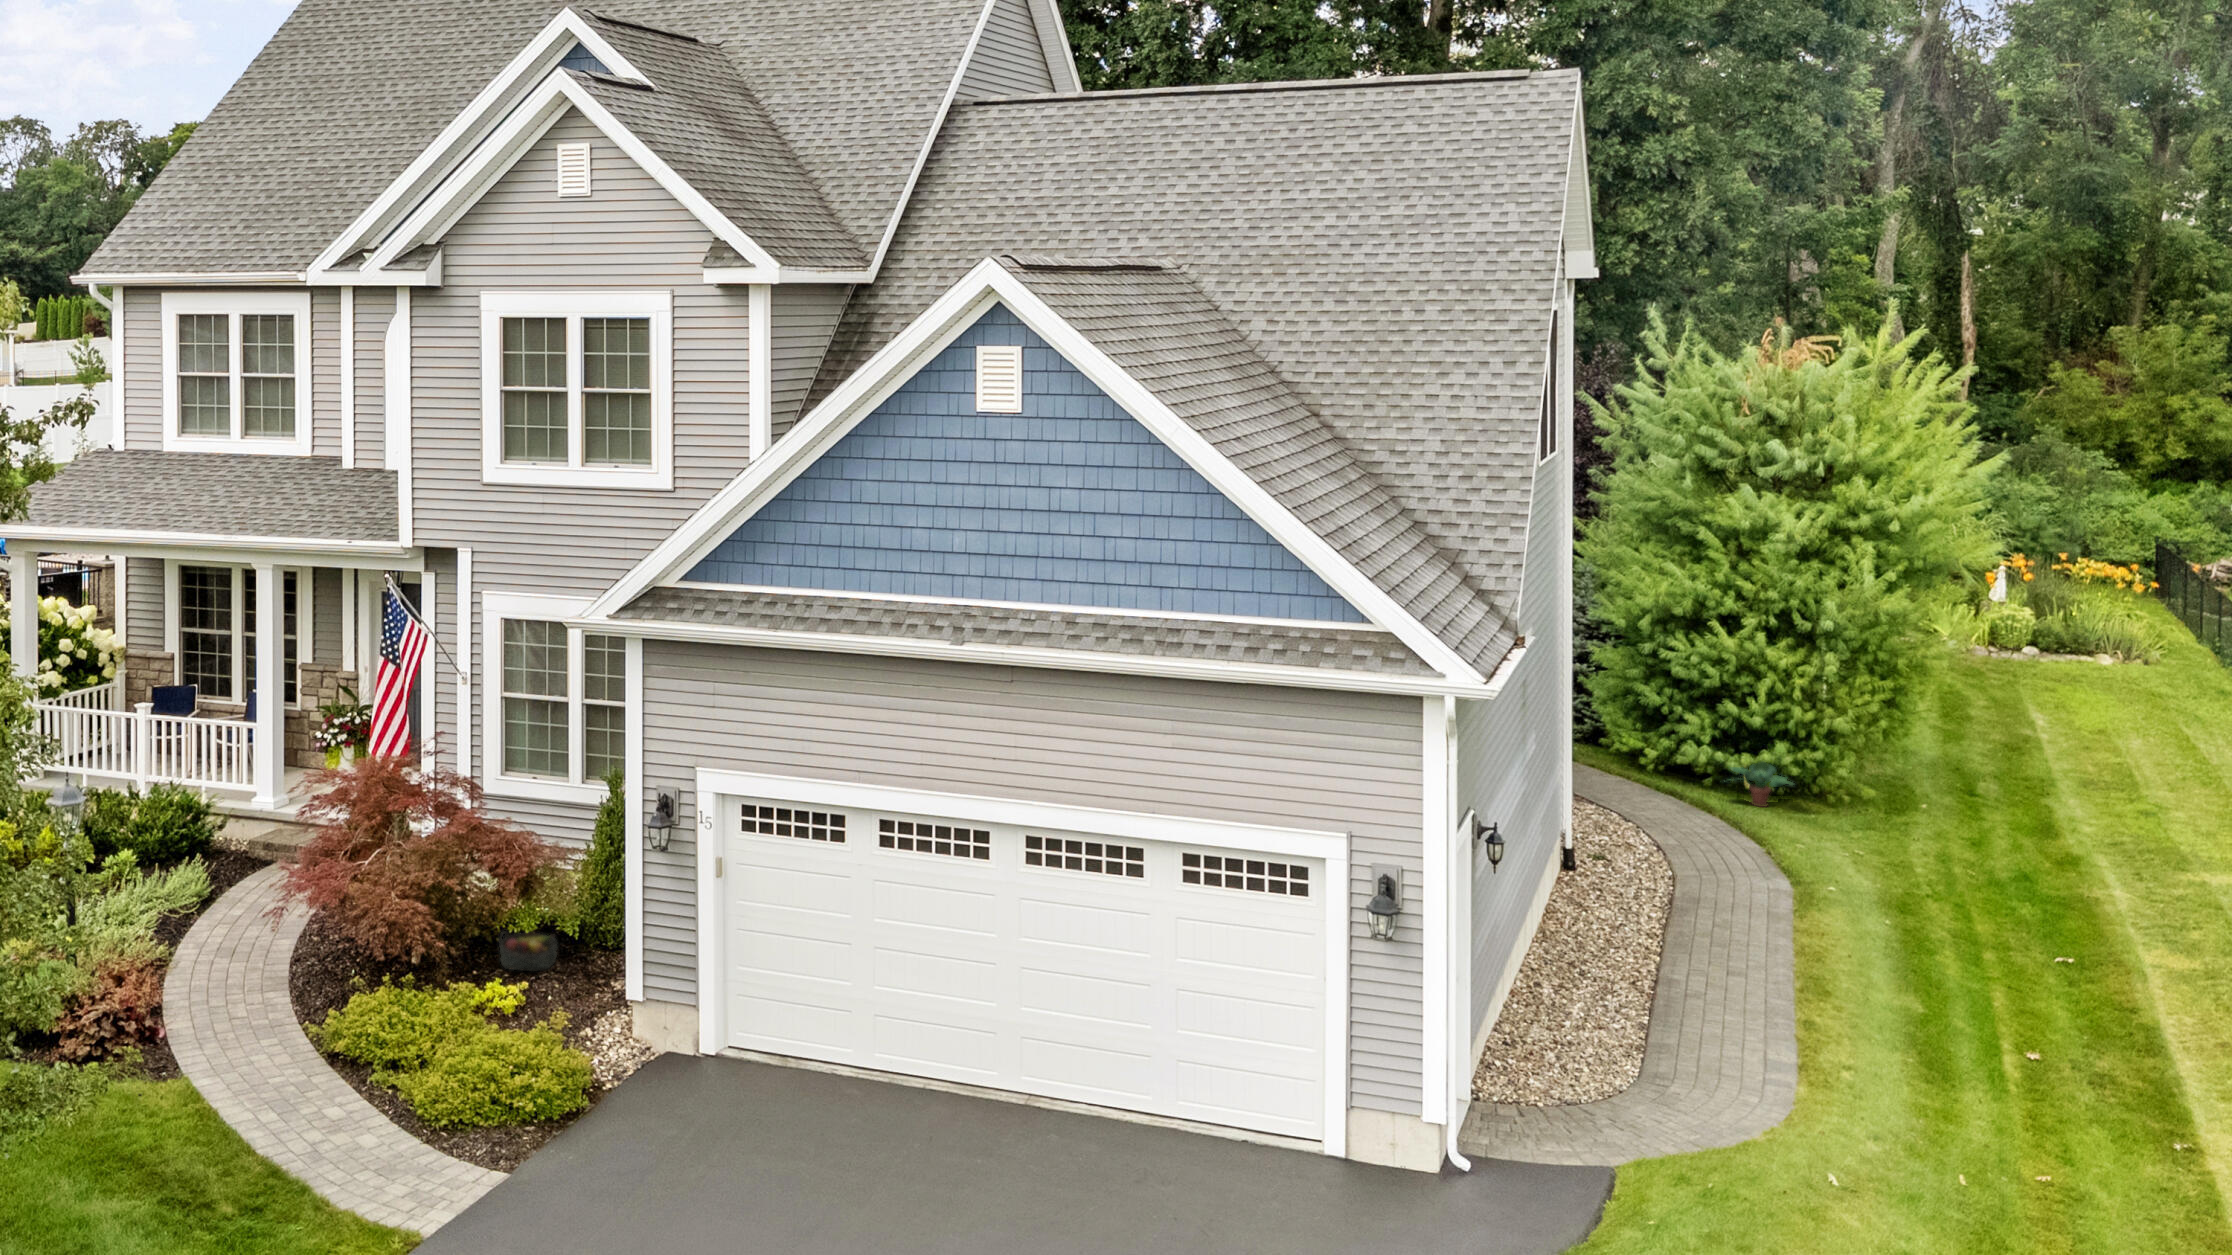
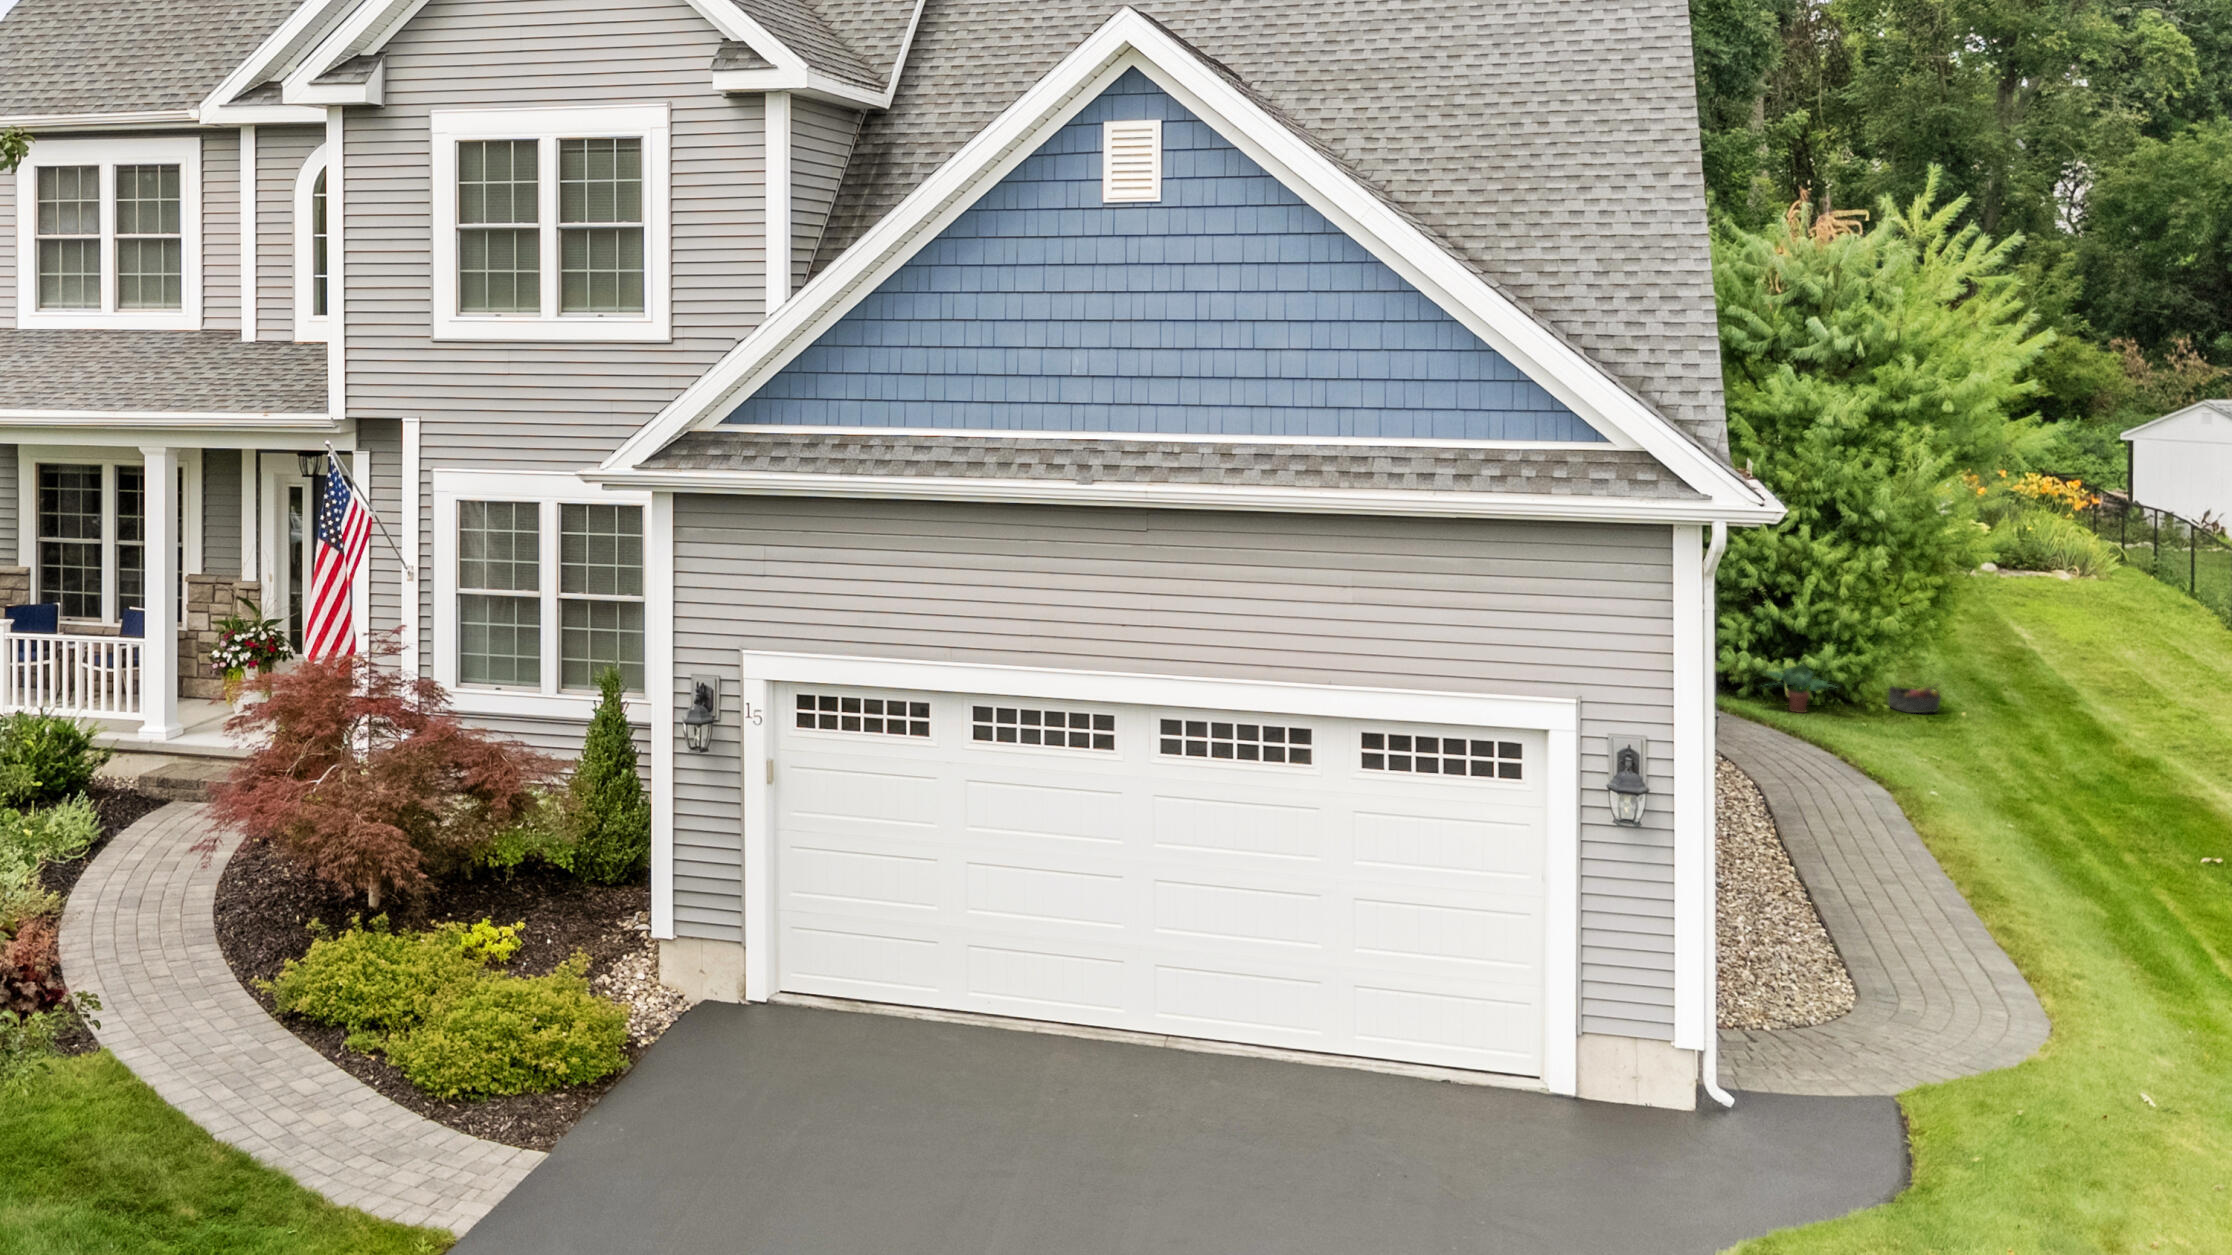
basket: present [499,932,557,971] -> present [1888,684,1941,713]

